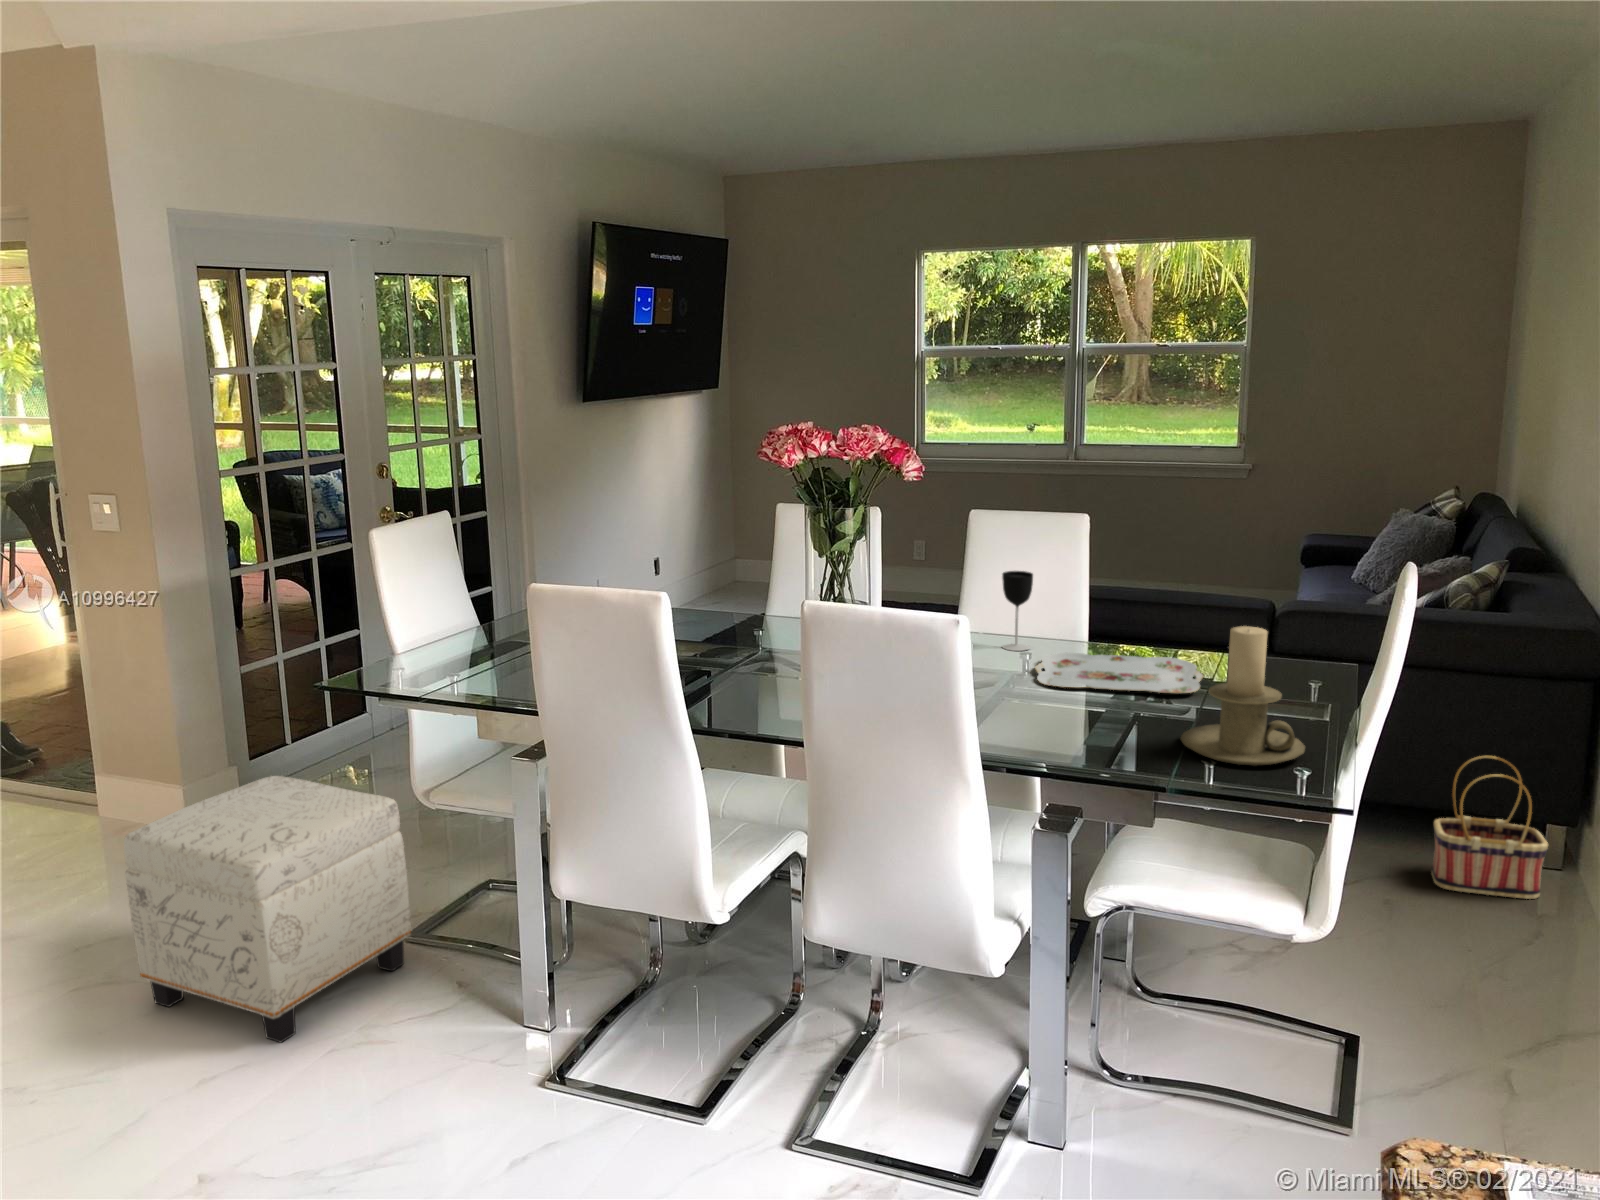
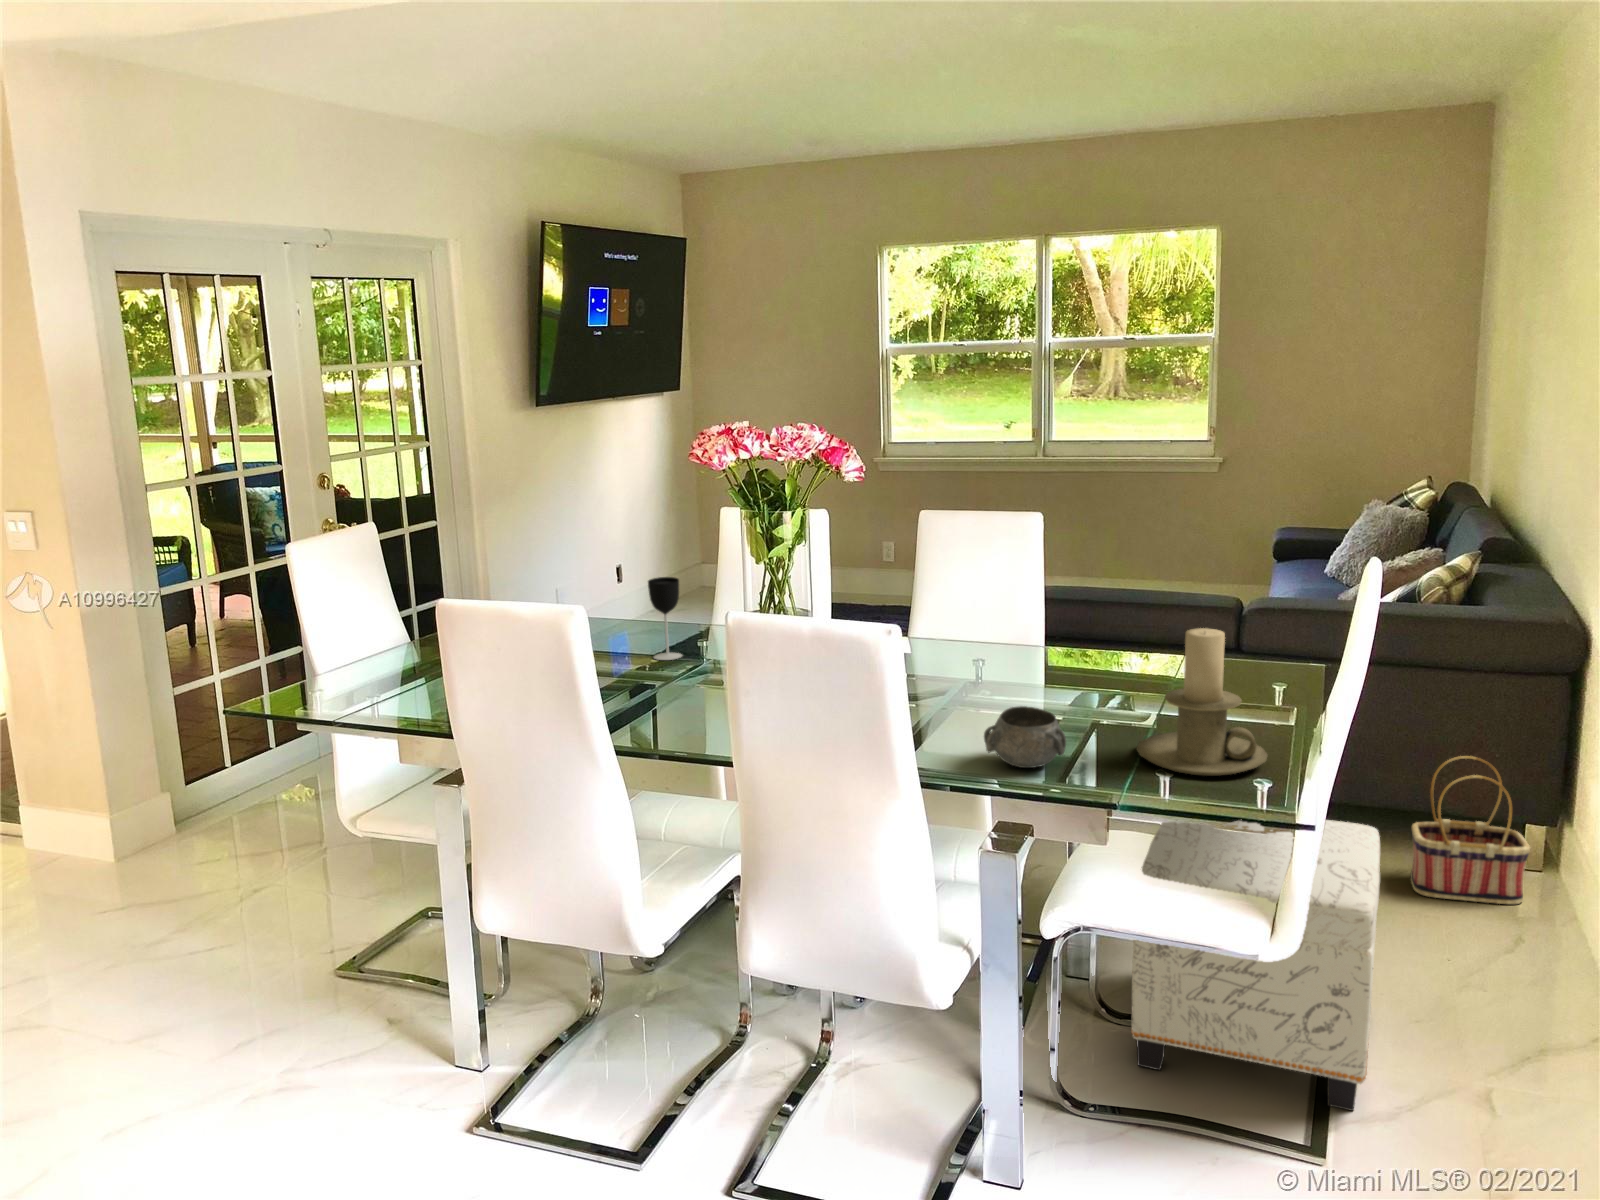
wine glass: present [1002,571,1033,651] -> present [648,577,682,660]
serving tray: present [1035,653,1204,693] -> none [989,658,1165,699]
decorative bowl: none [1038,697,1116,754] -> present [984,706,1066,768]
ottoman: present [124,776,411,1042] -> present [1131,820,1380,1111]

